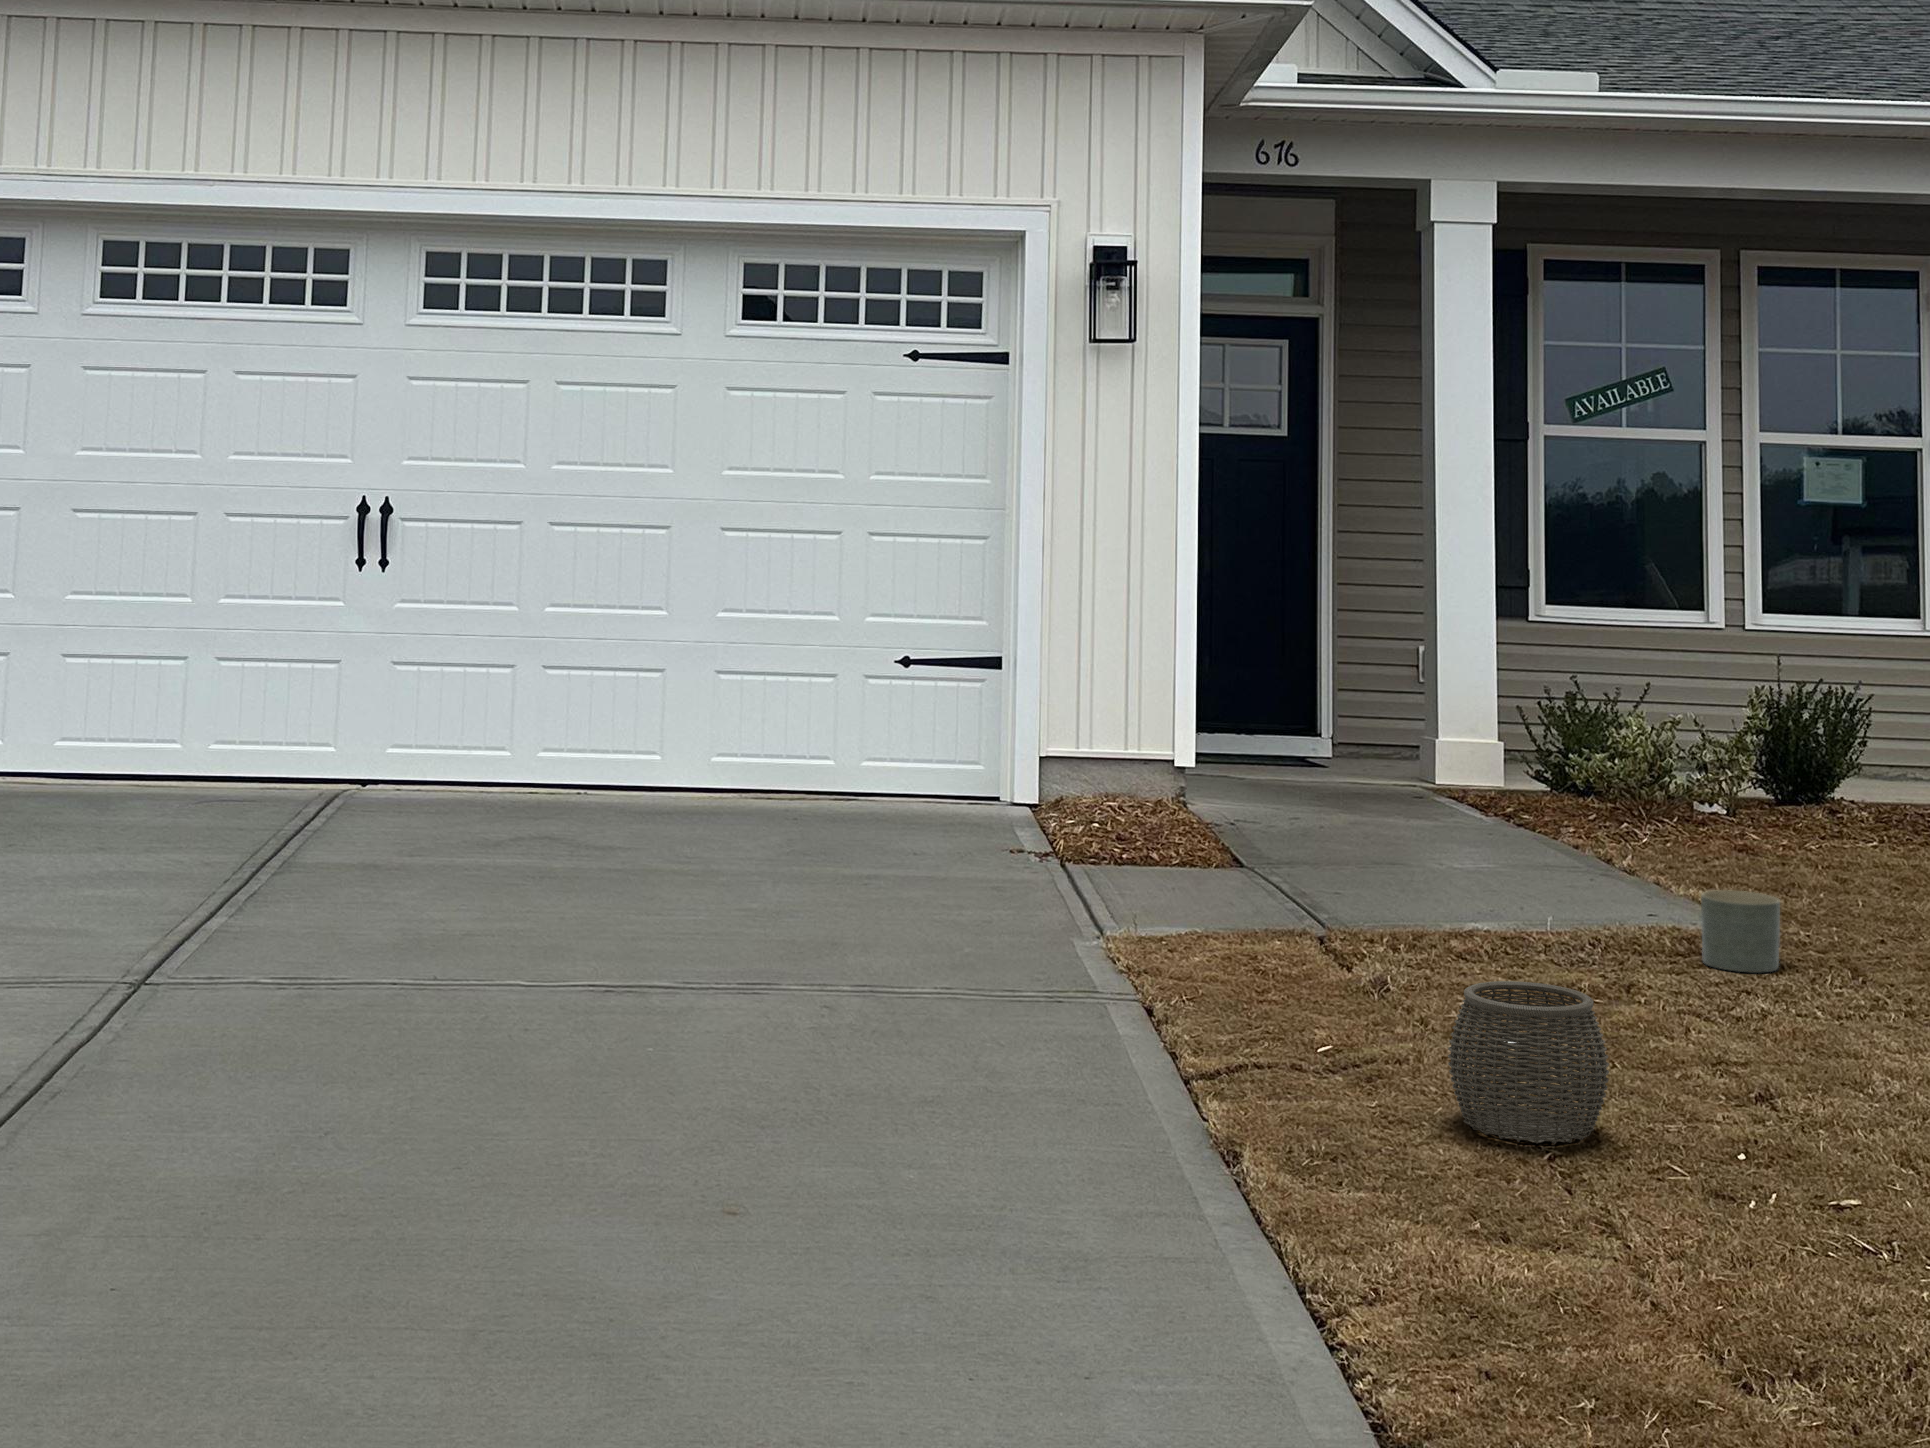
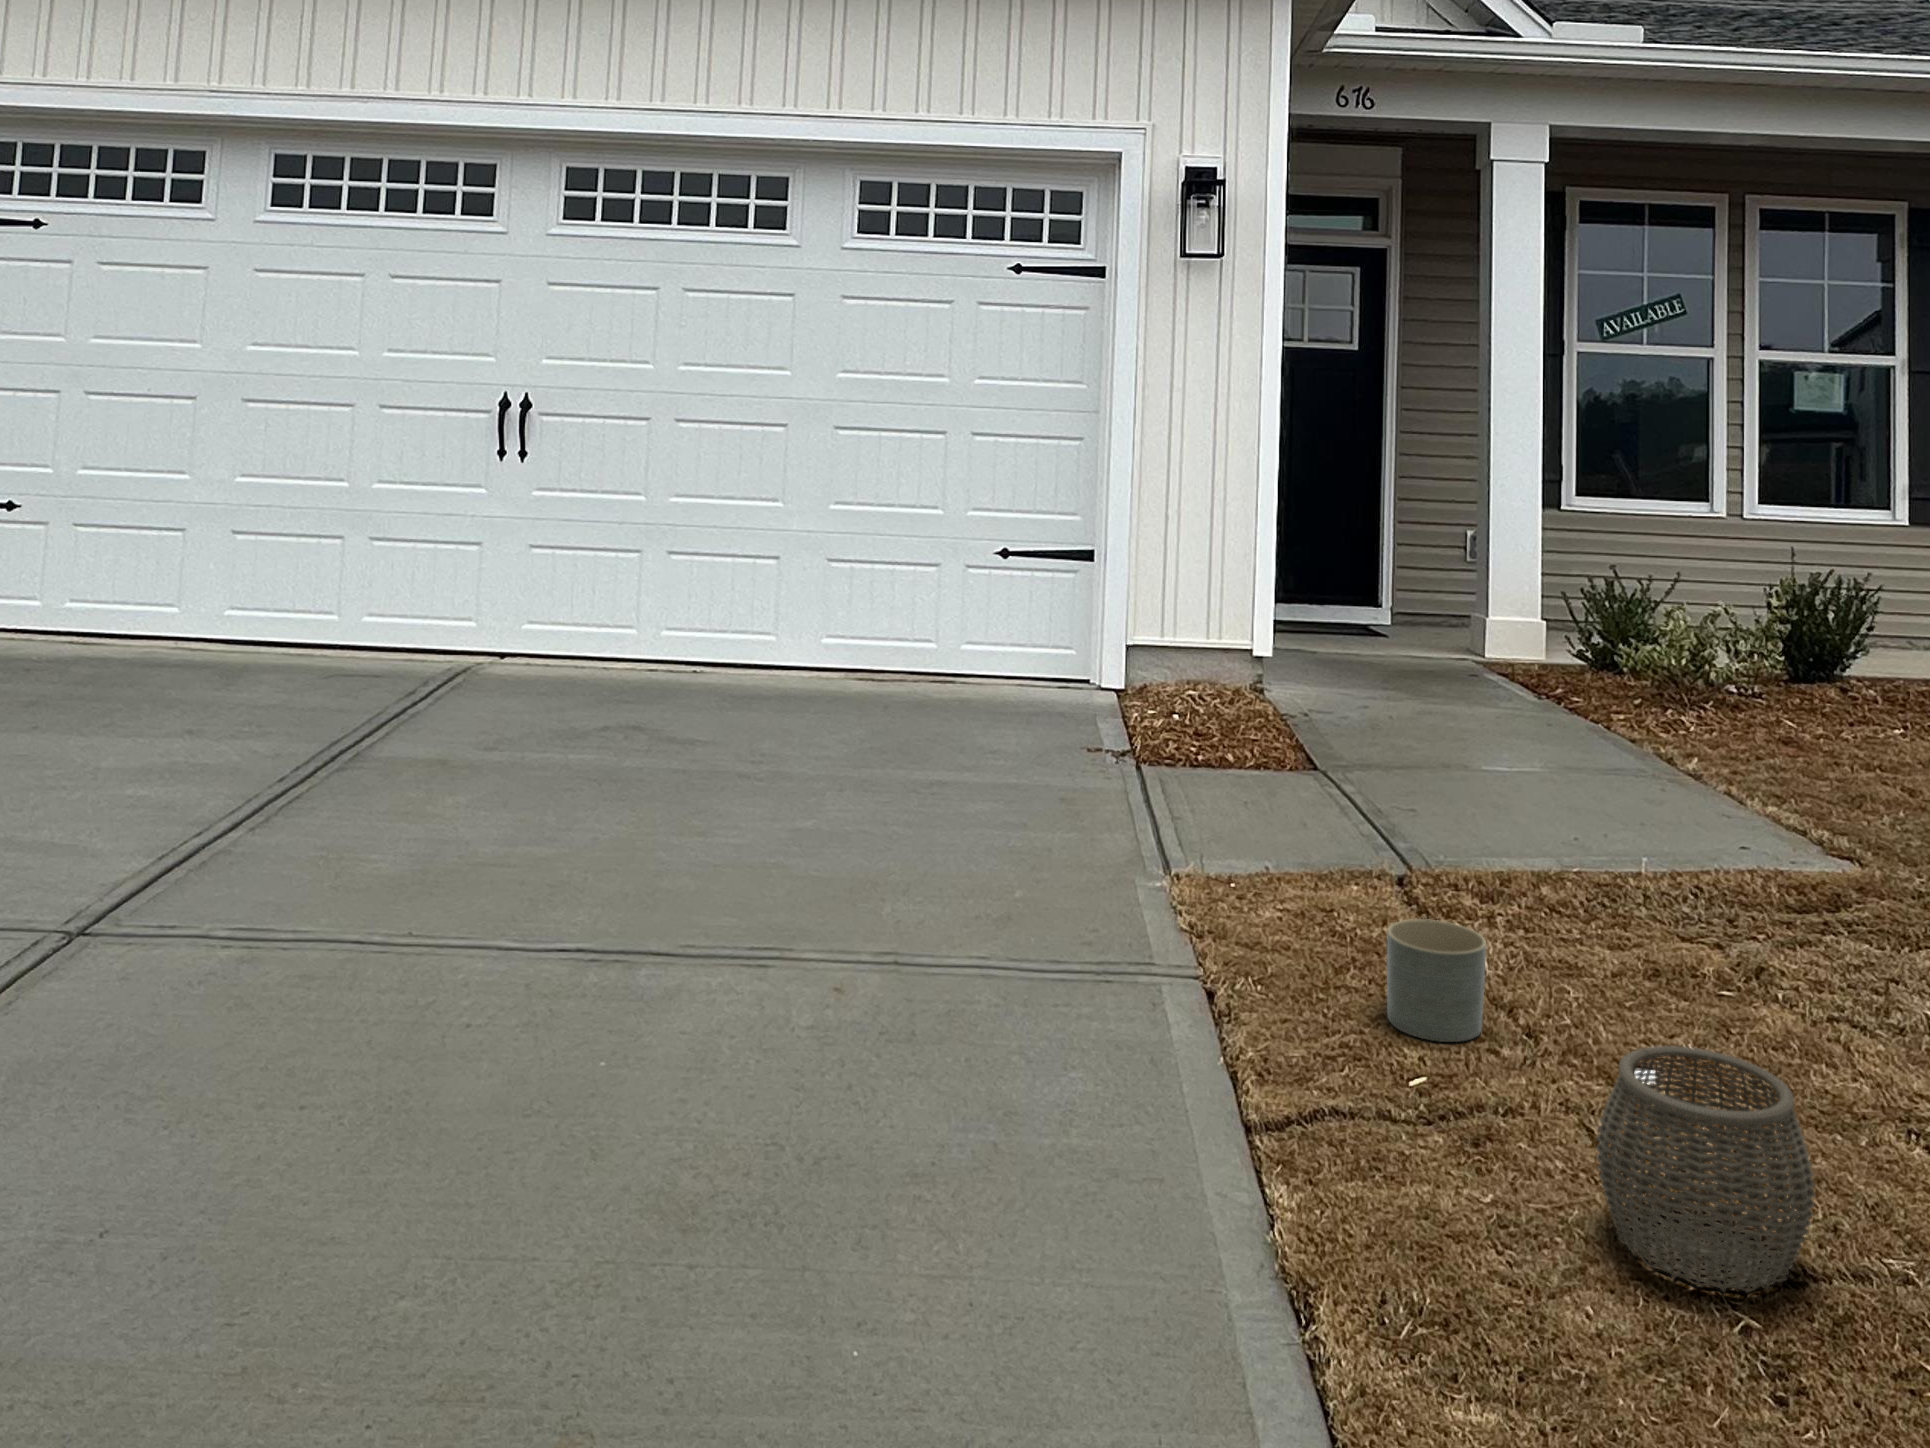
planter: present [1701,890,1780,973] -> present [1387,919,1486,1042]

